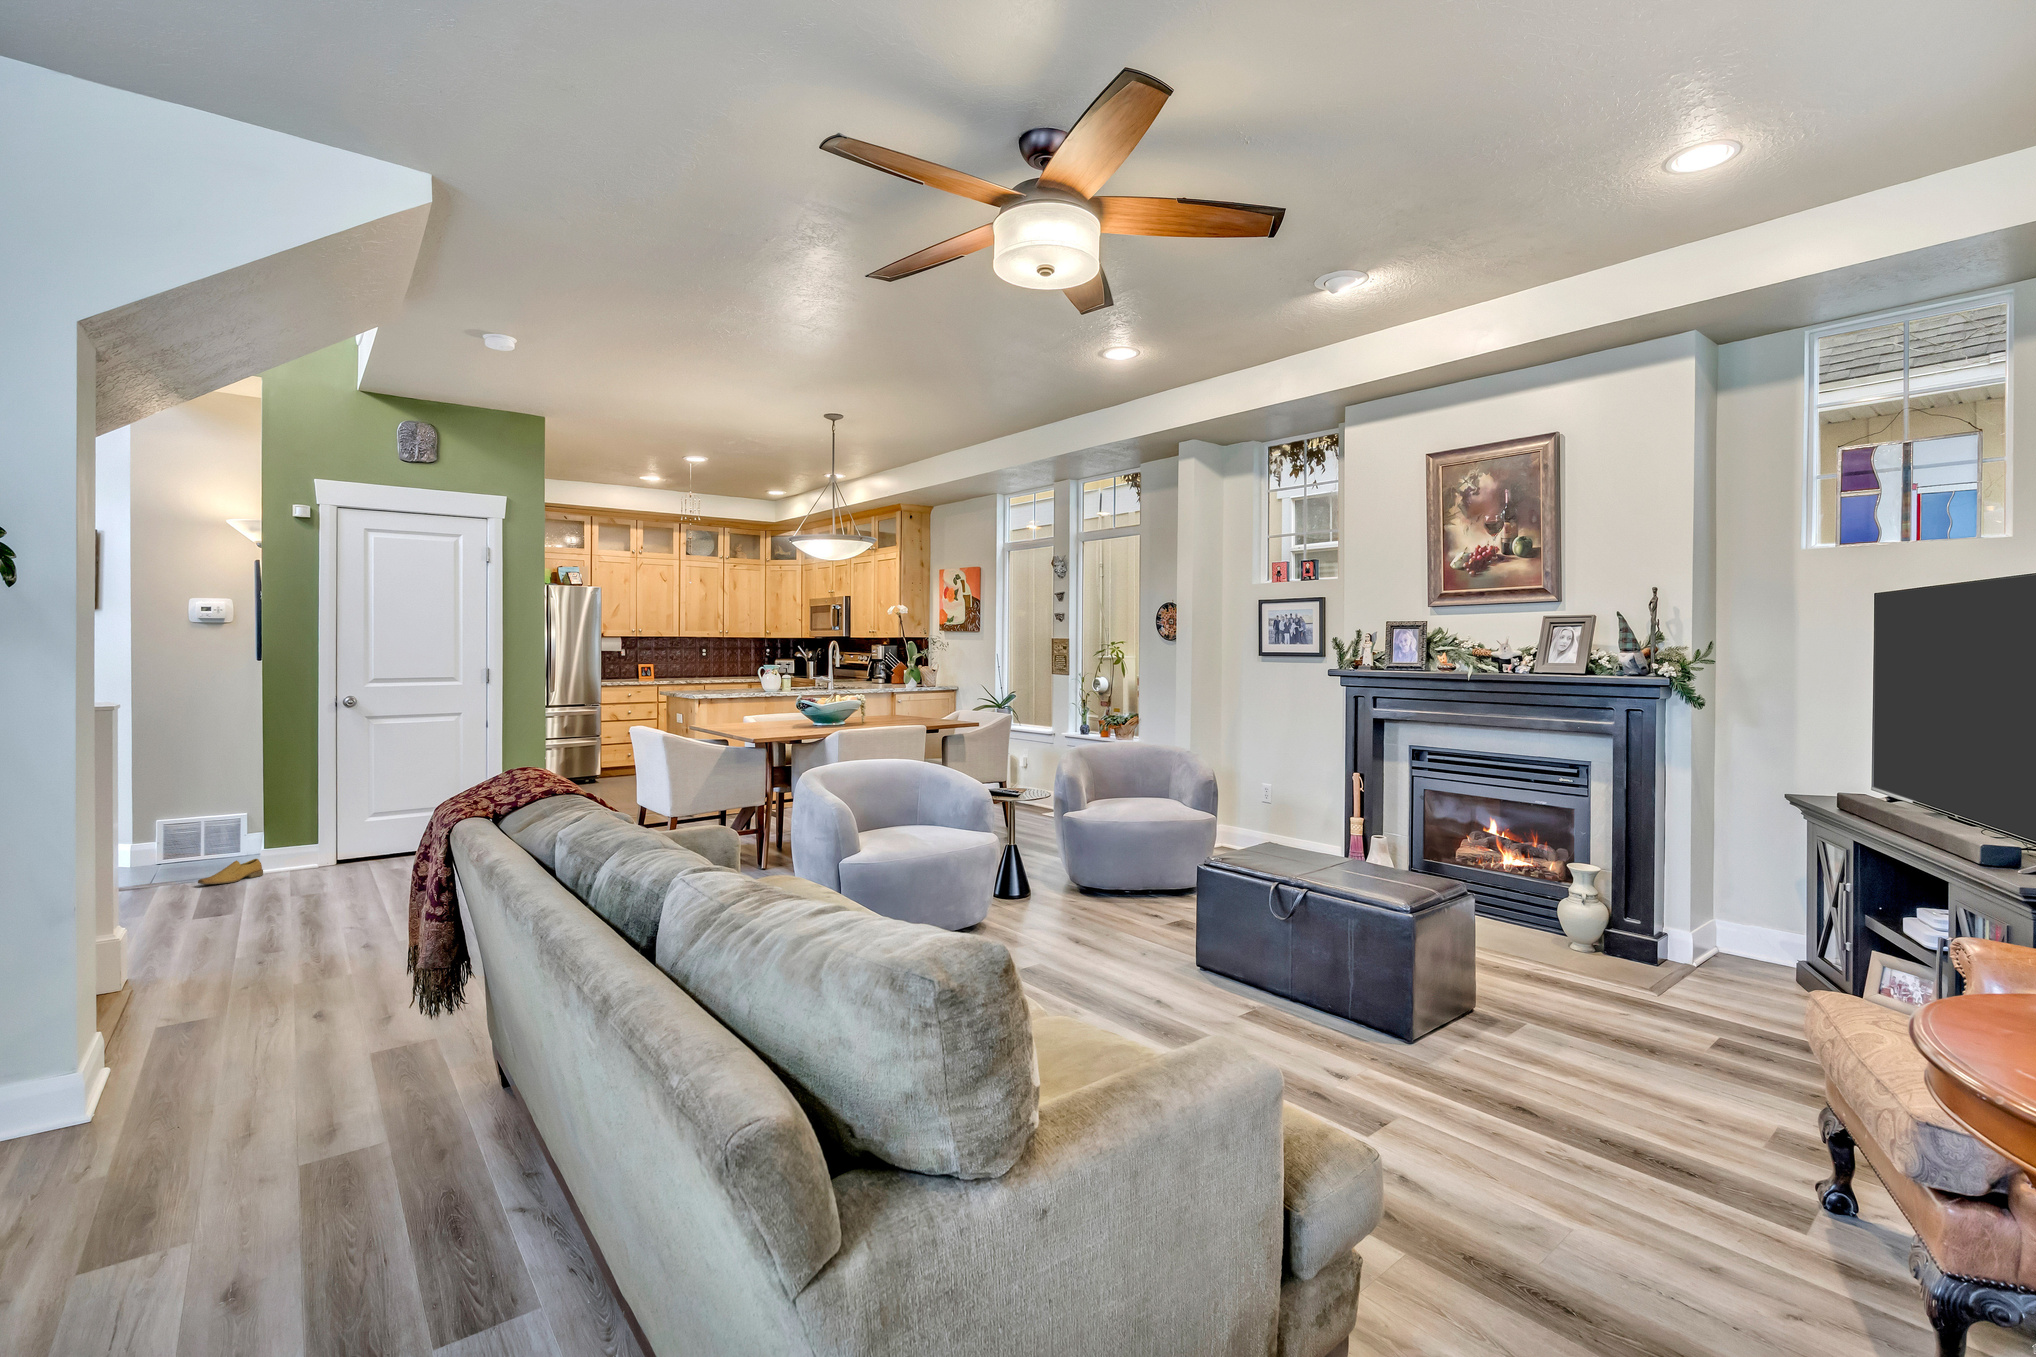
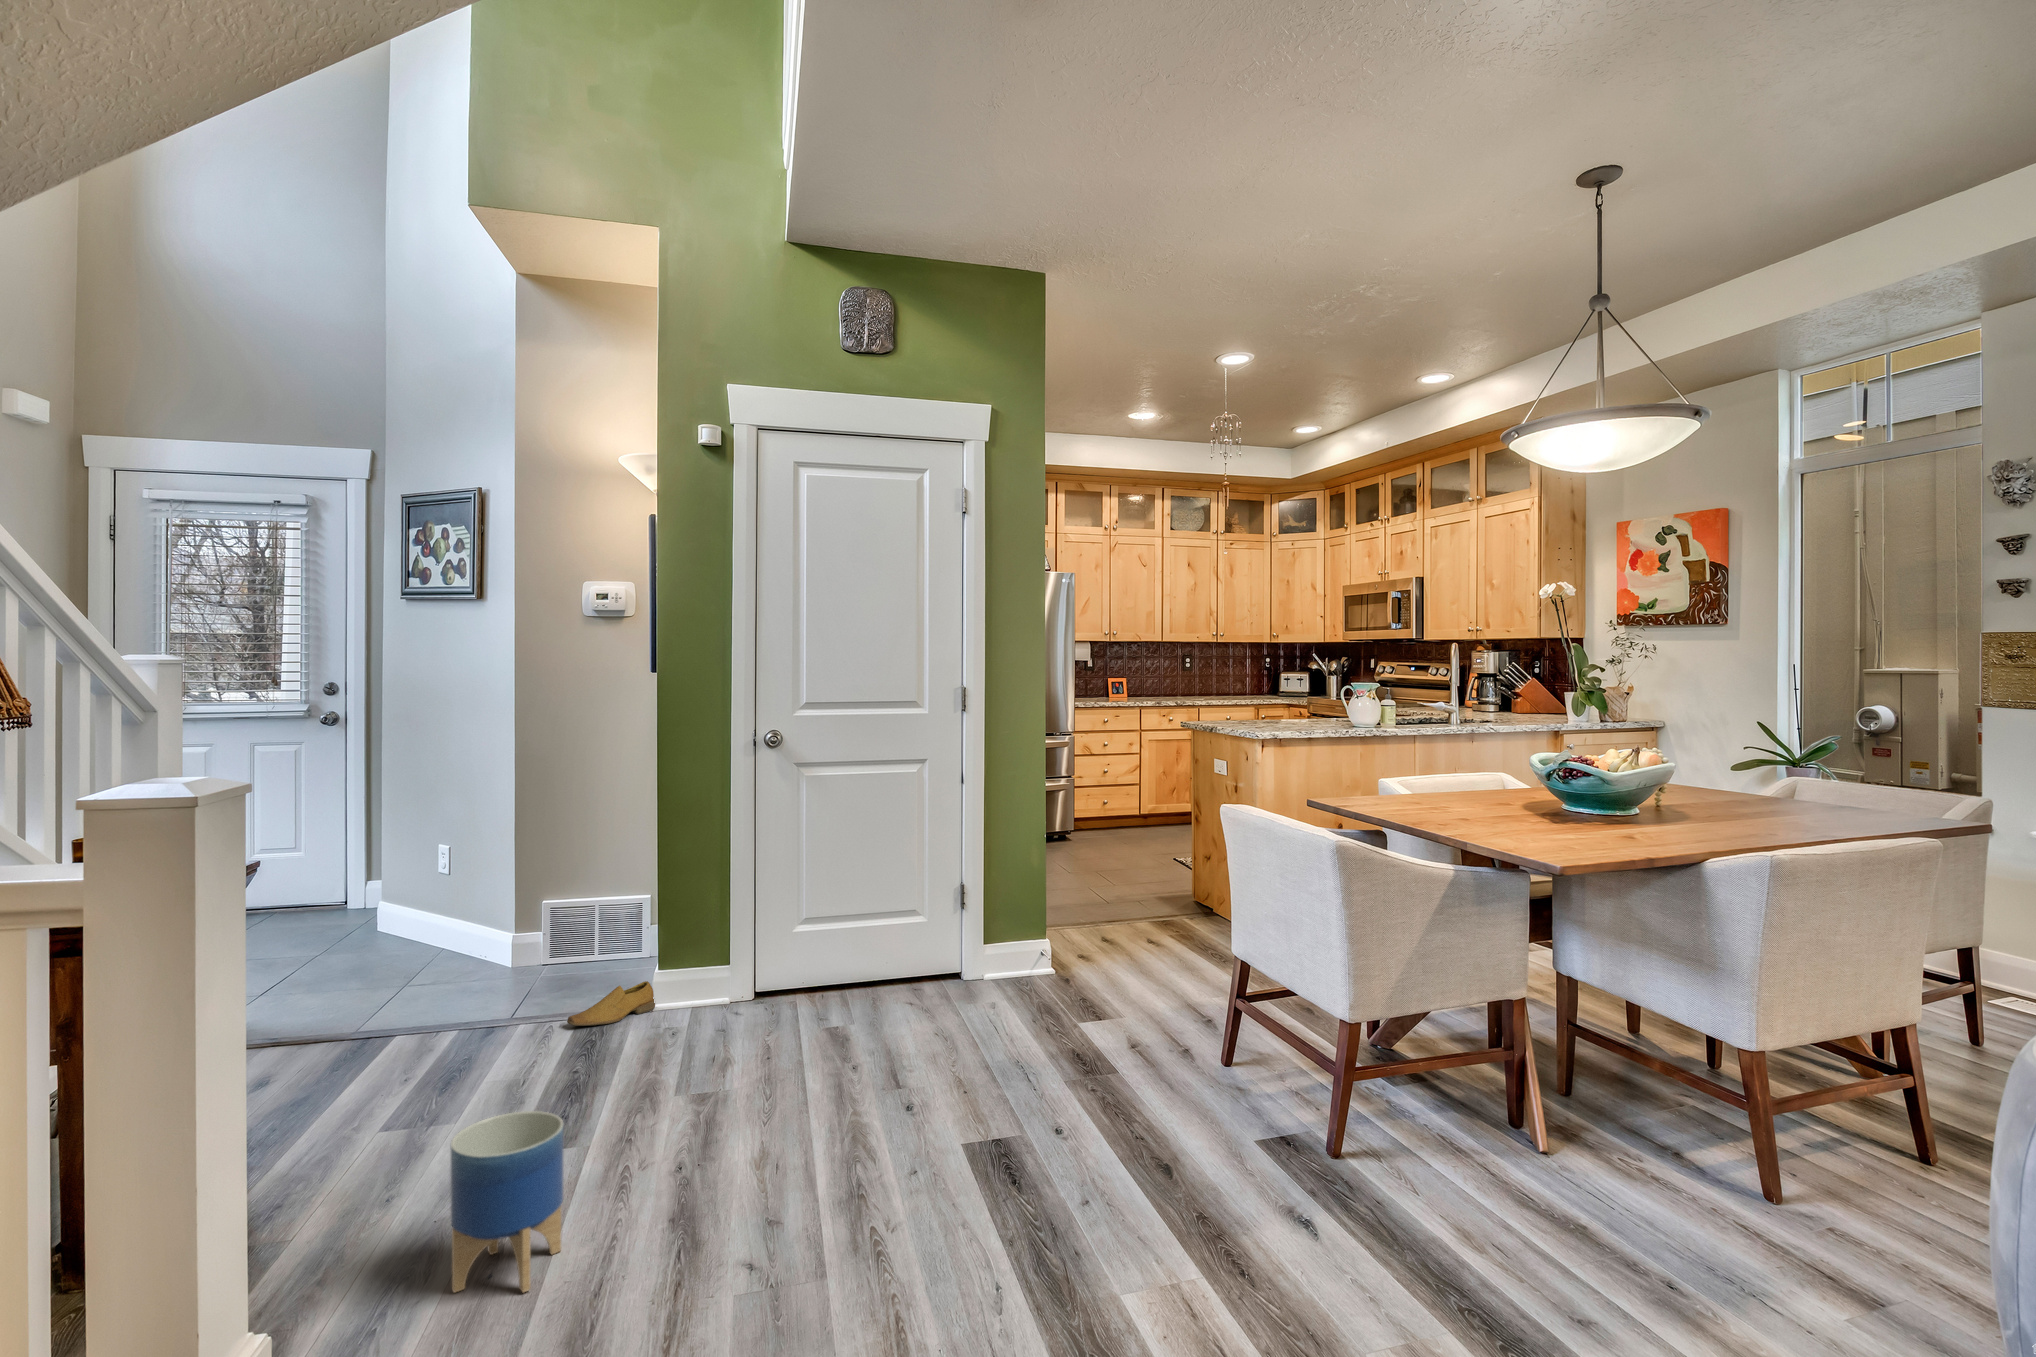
planter: none [169,881,234,961] -> present [451,1111,563,1292]

